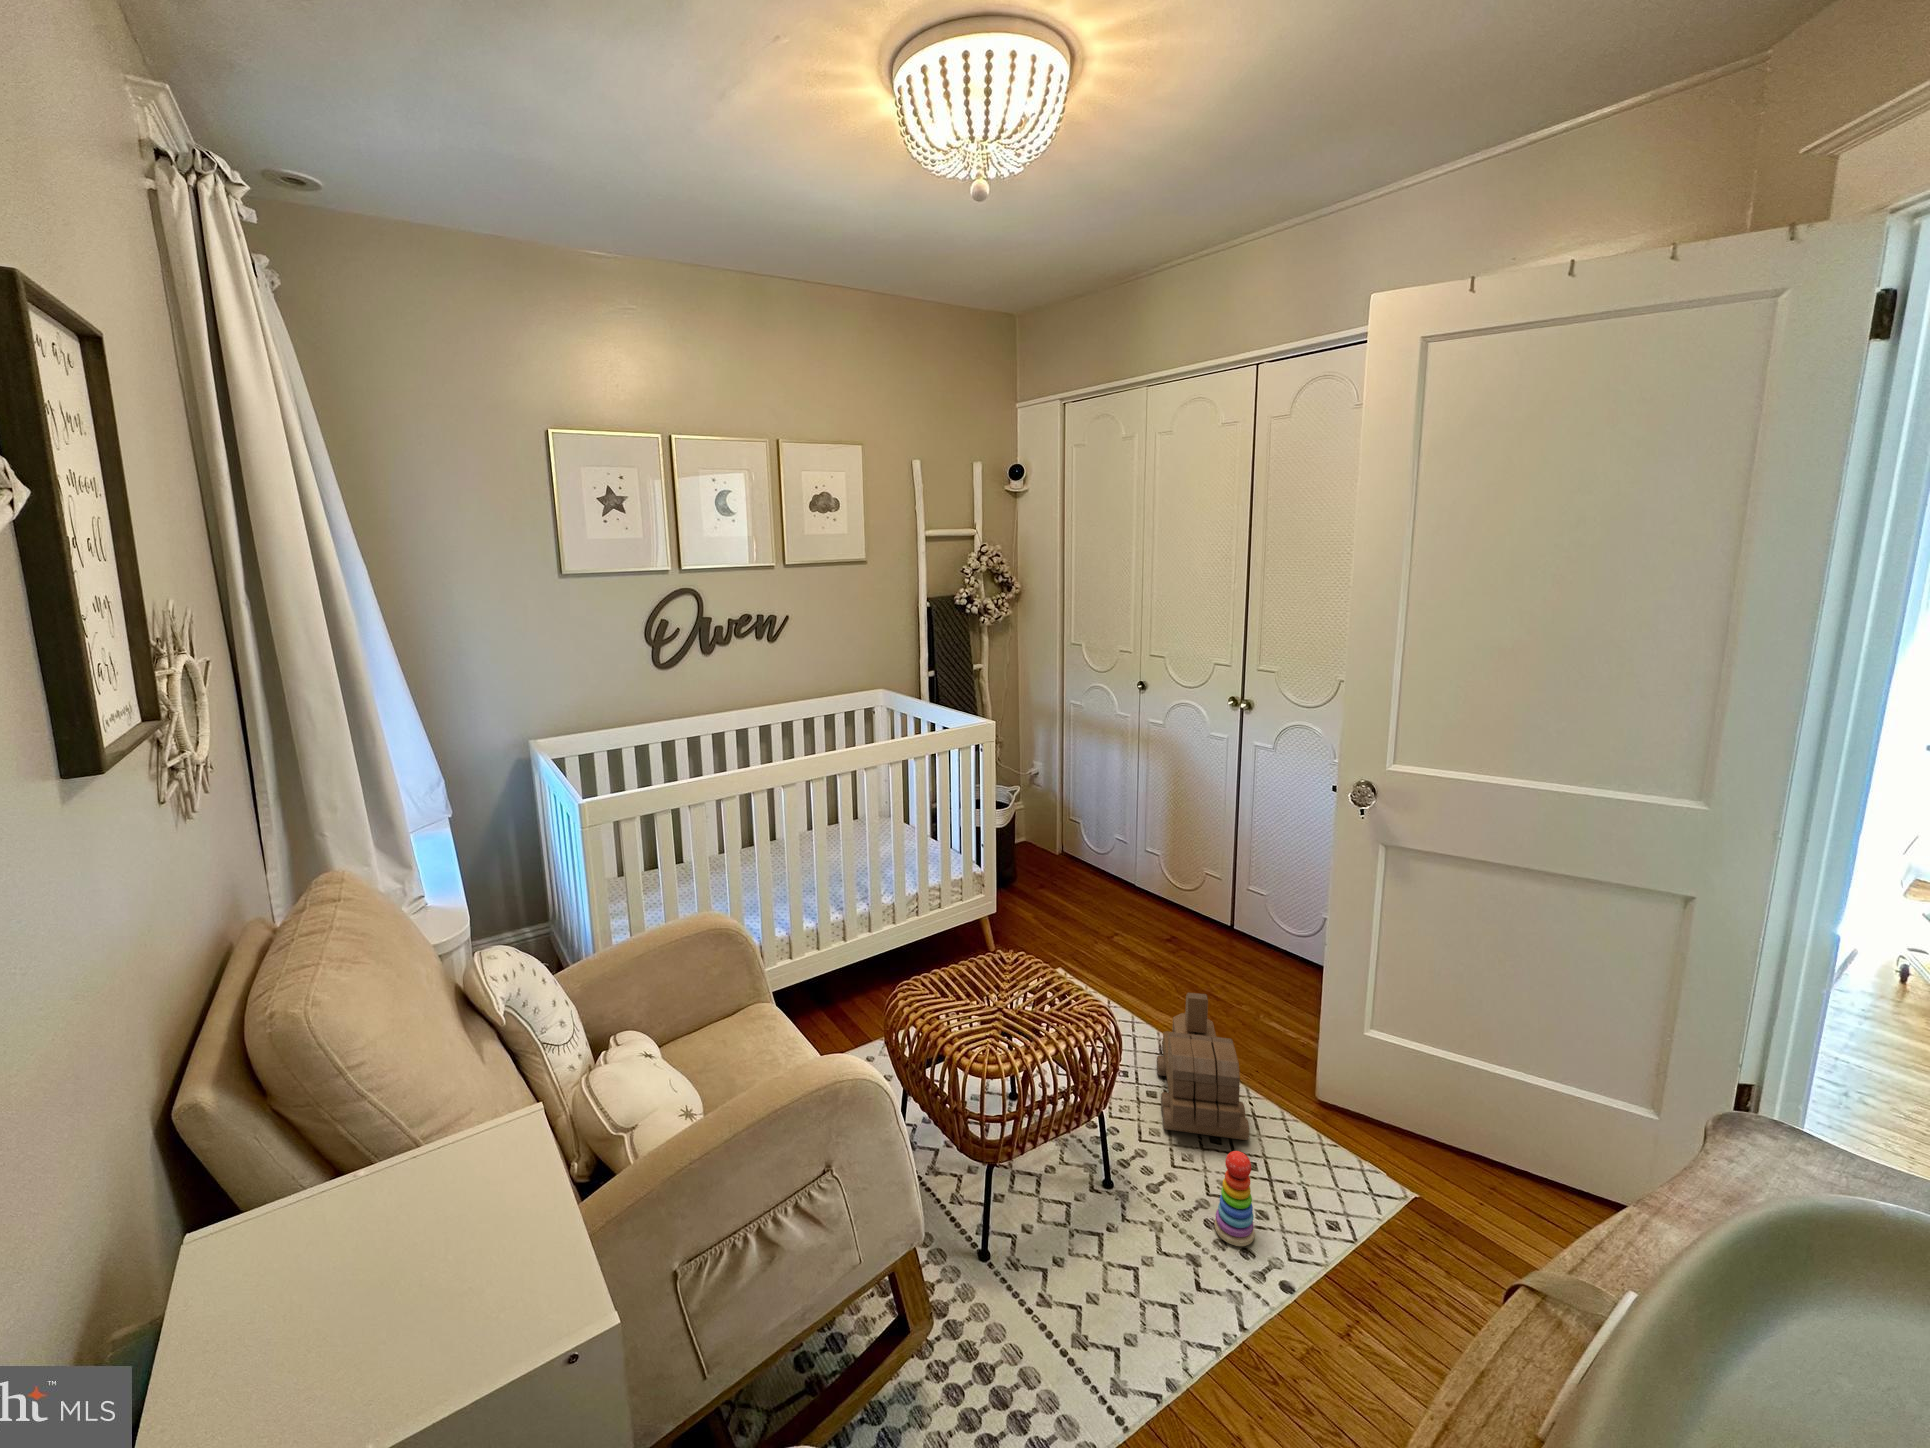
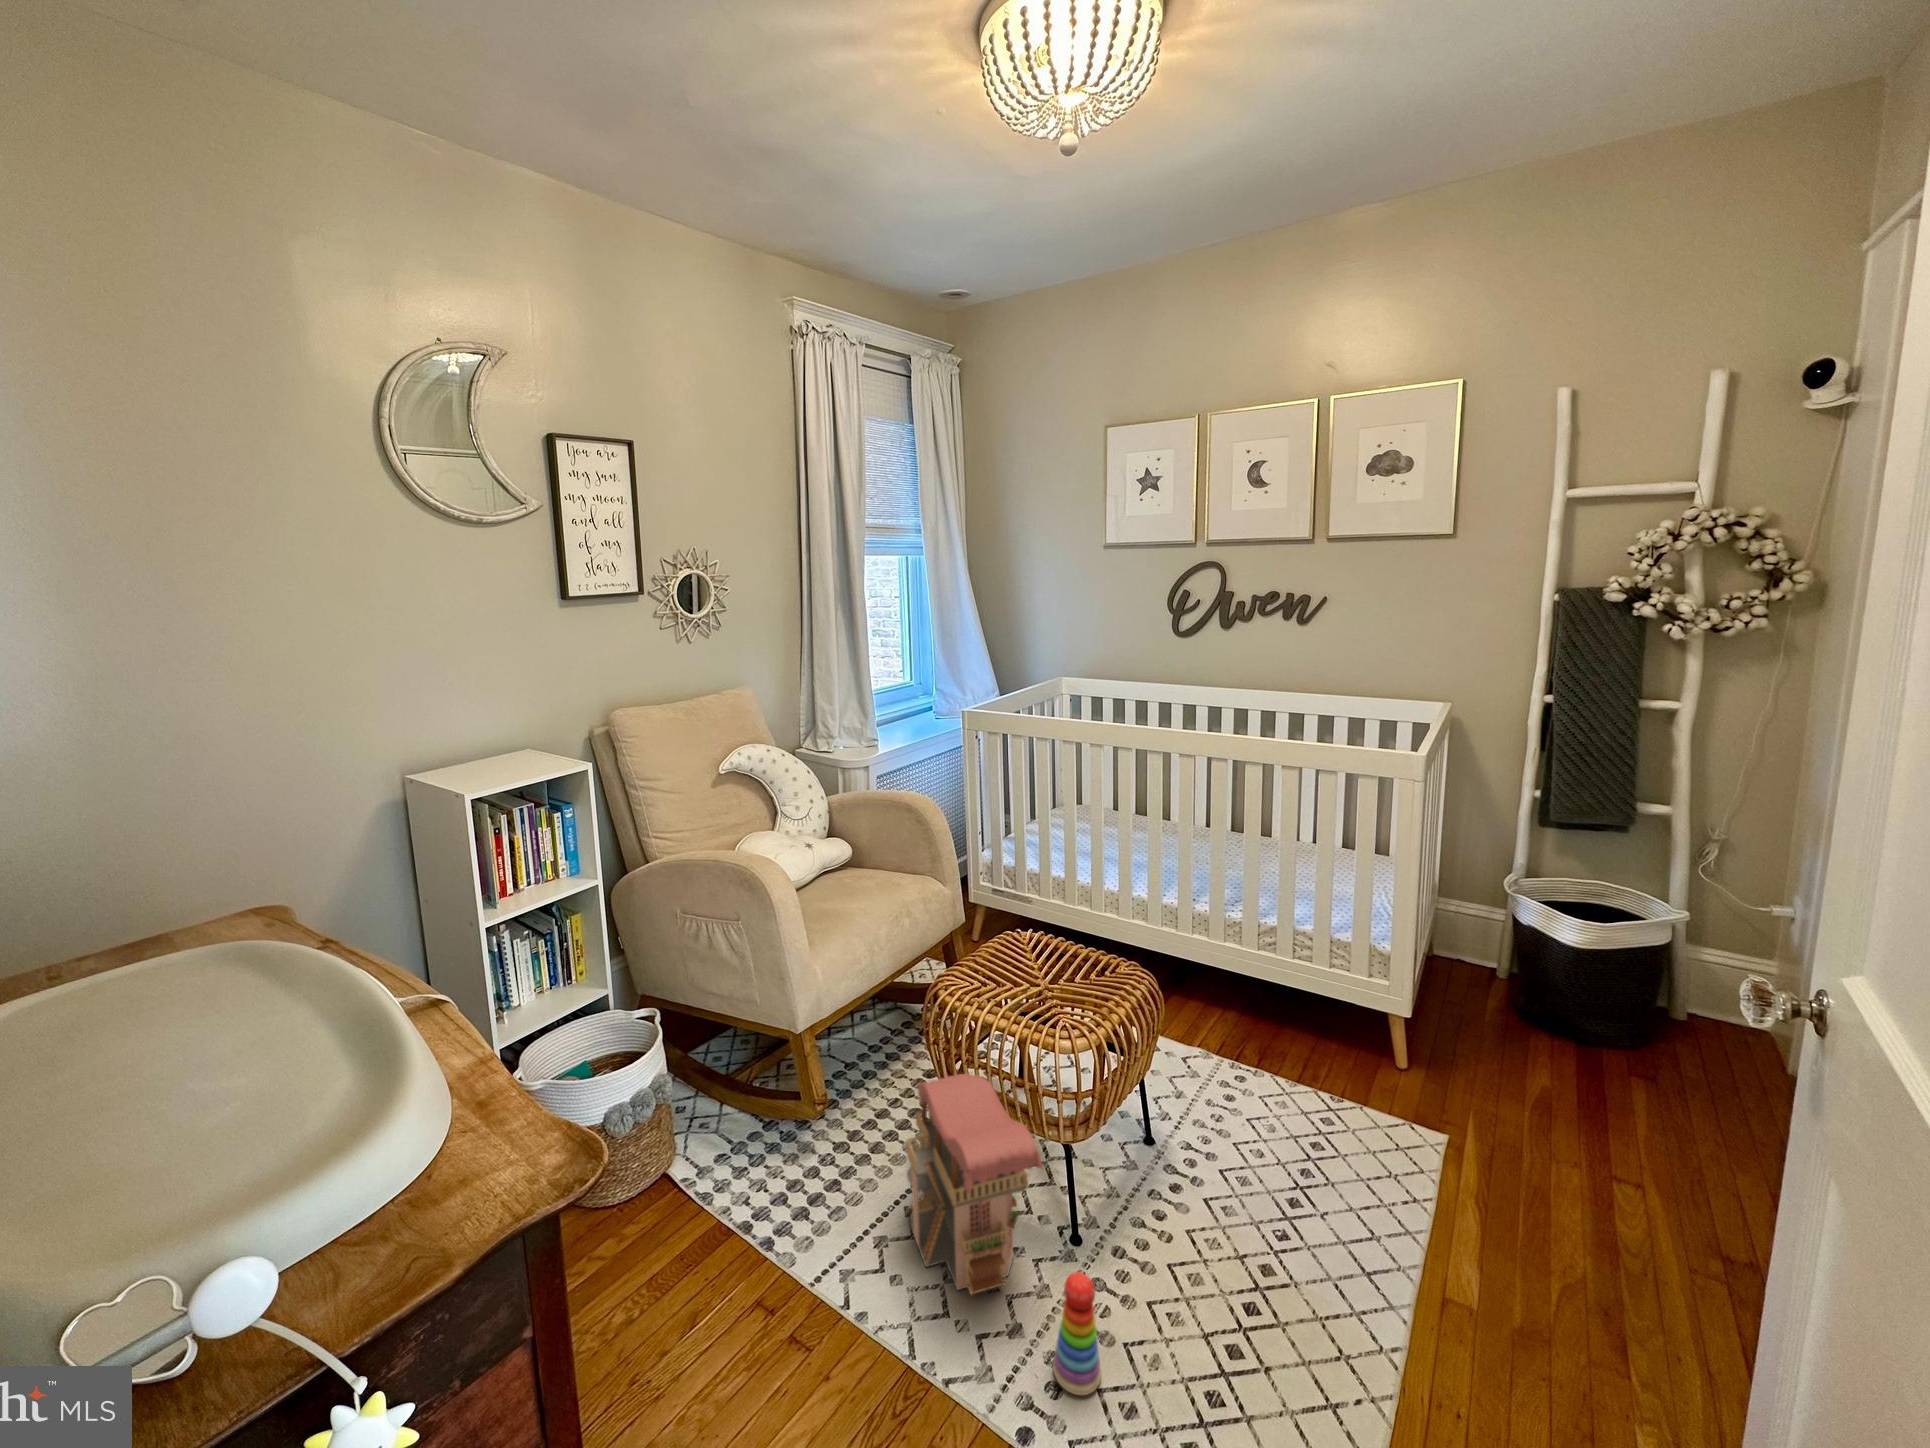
toy train: present [1157,993,1249,1140] -> none [1182,1178,1443,1393]
toy house: none [1013,1097,1197,1309] -> present [906,1074,1043,1295]

